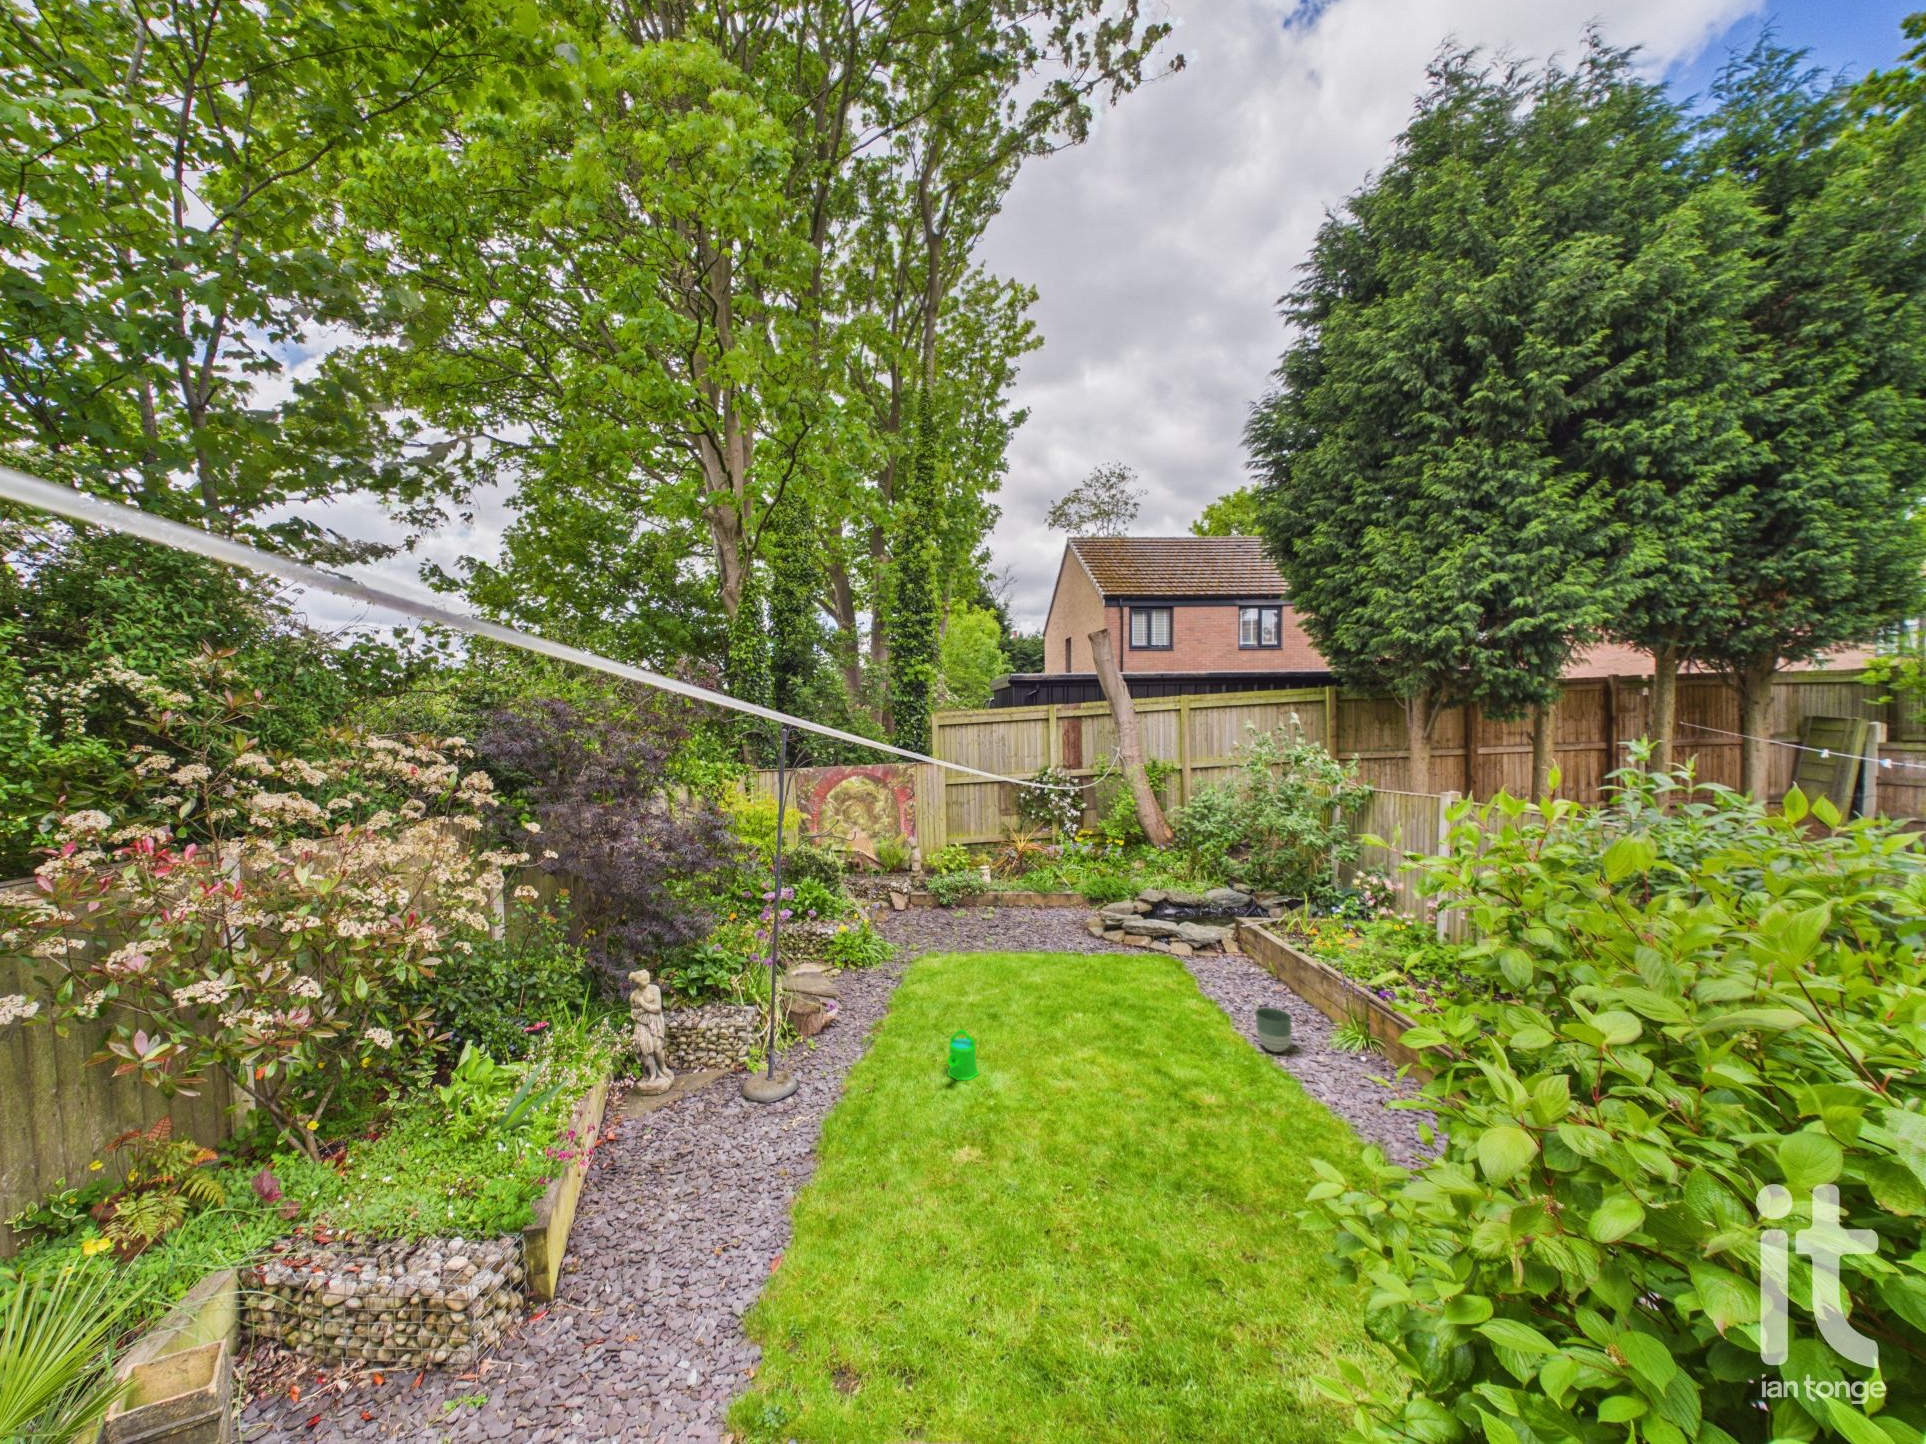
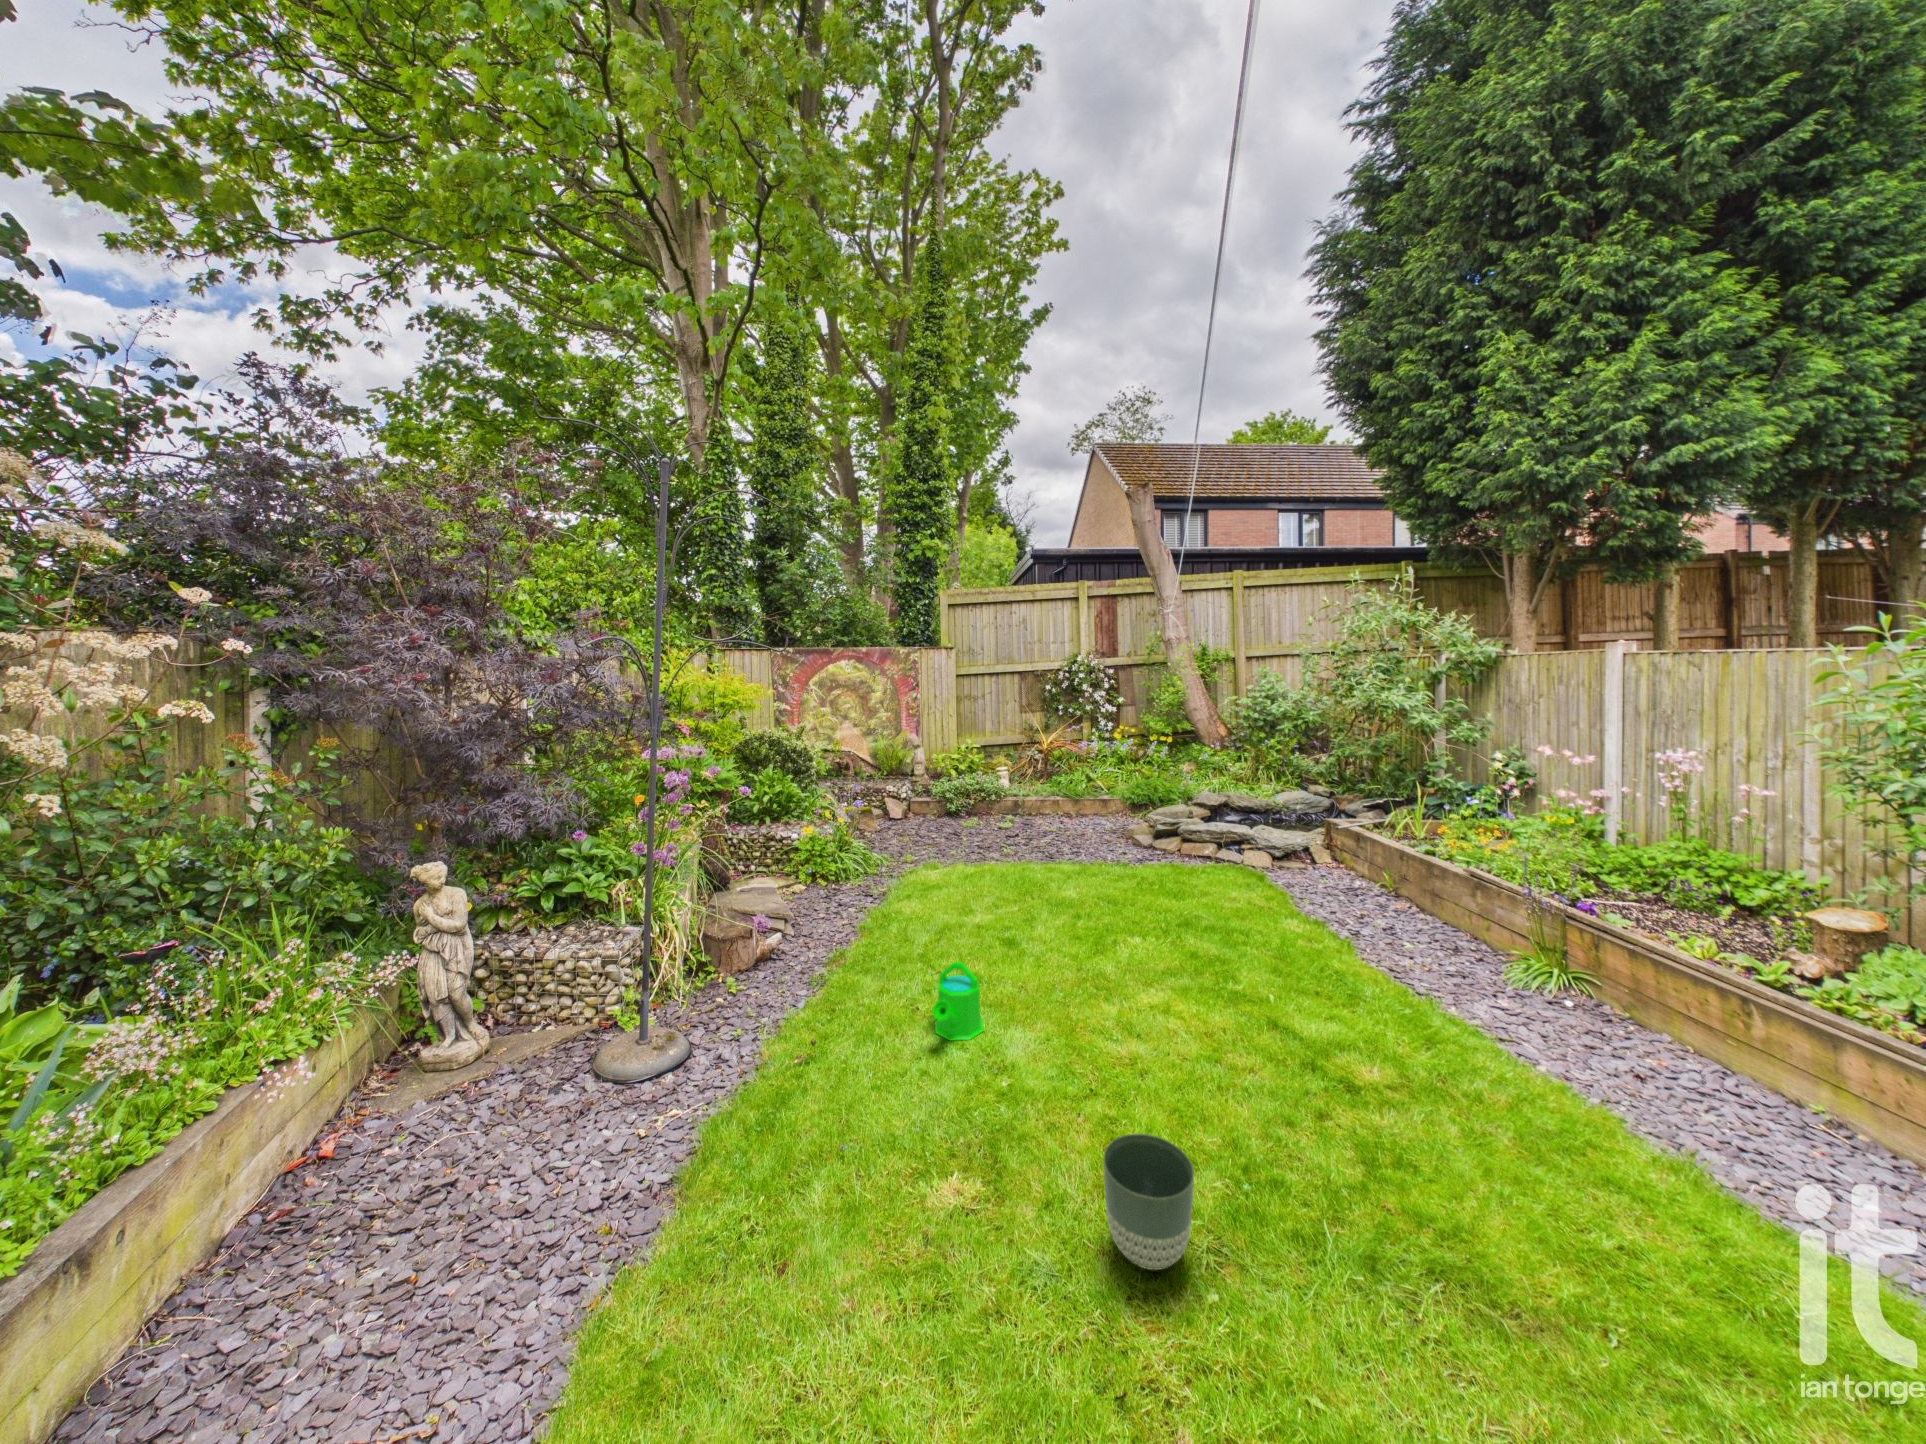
planter: present [1255,1008,1292,1052] -> present [1103,1134,1194,1270]

